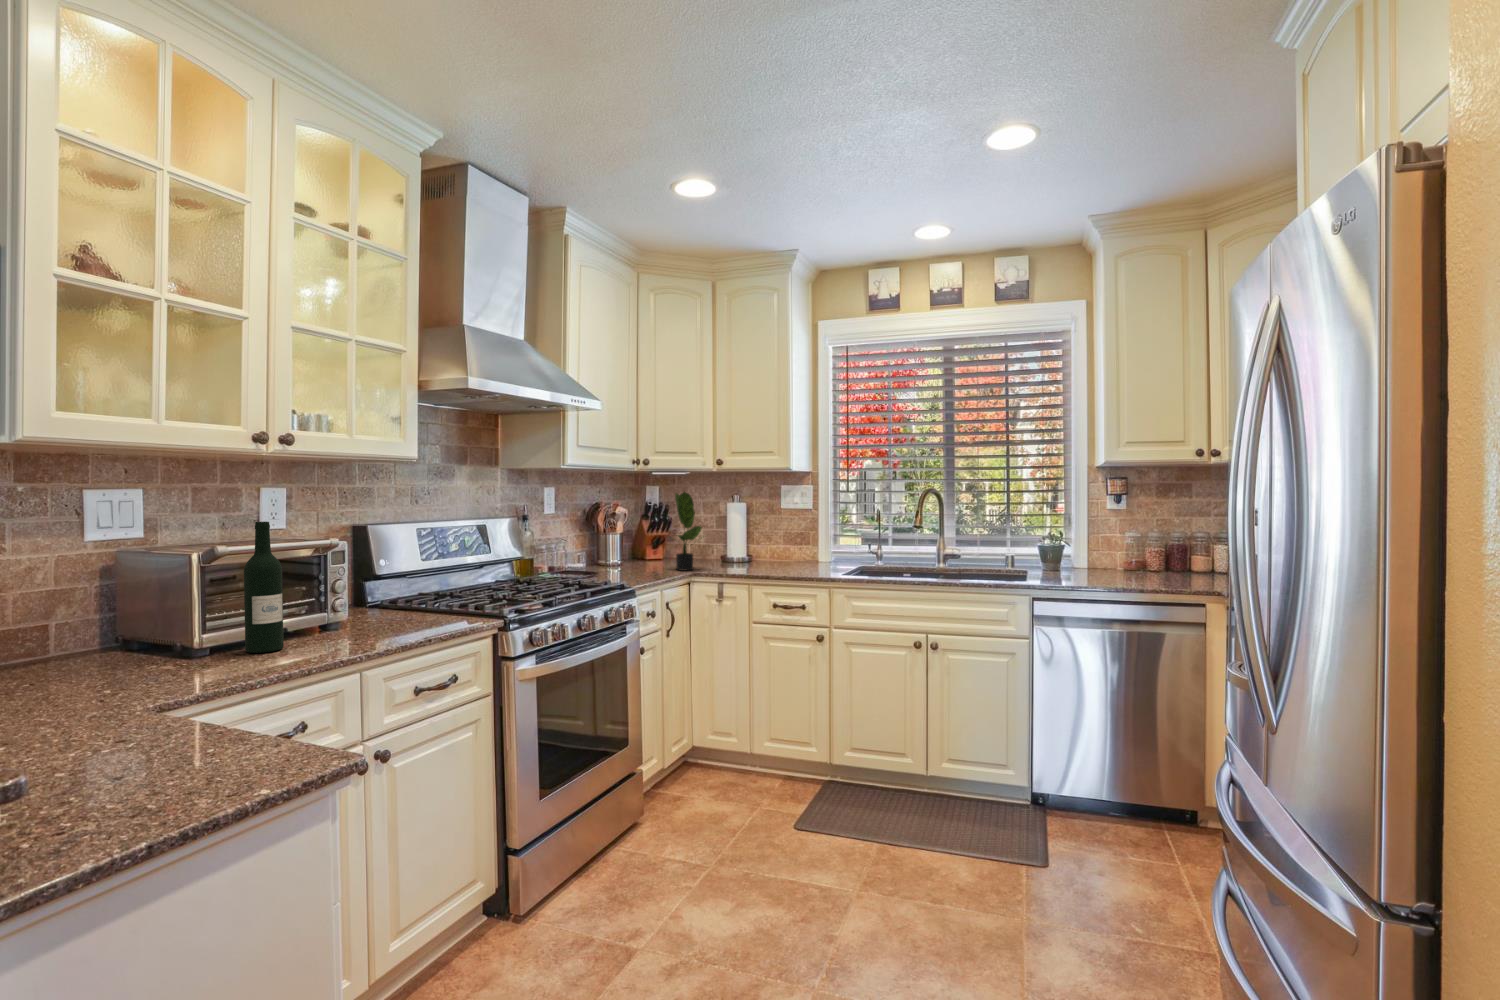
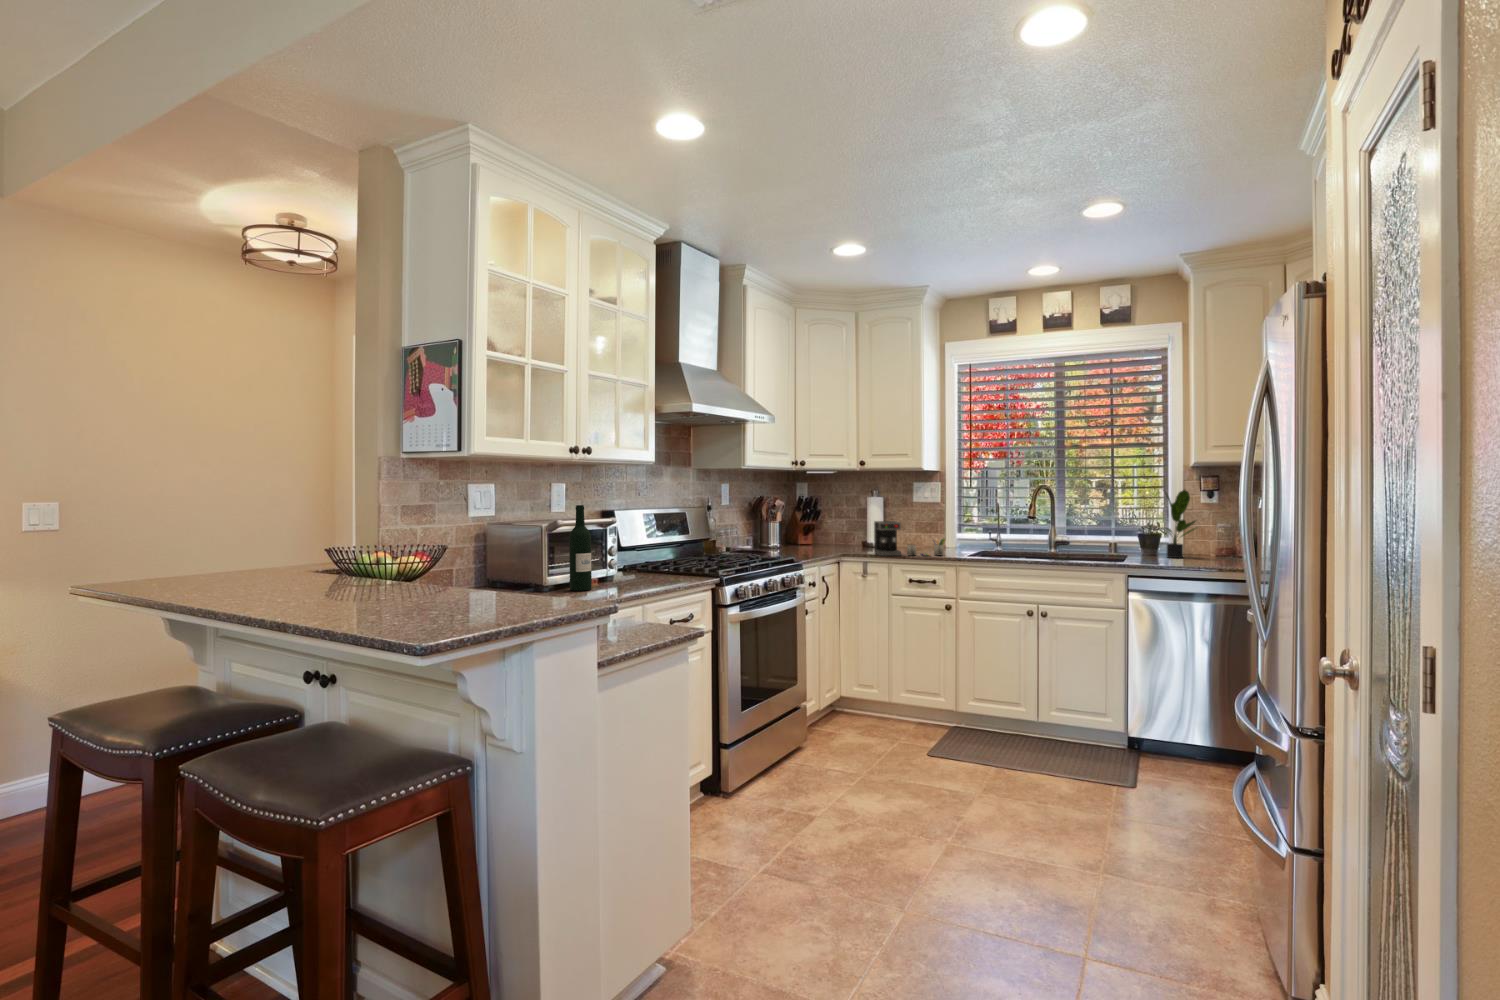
potted plant: present [675,492,701,571] -> present [1165,490,1196,558]
coffee maker: none [732,532,818,576] -> present [874,521,945,556]

